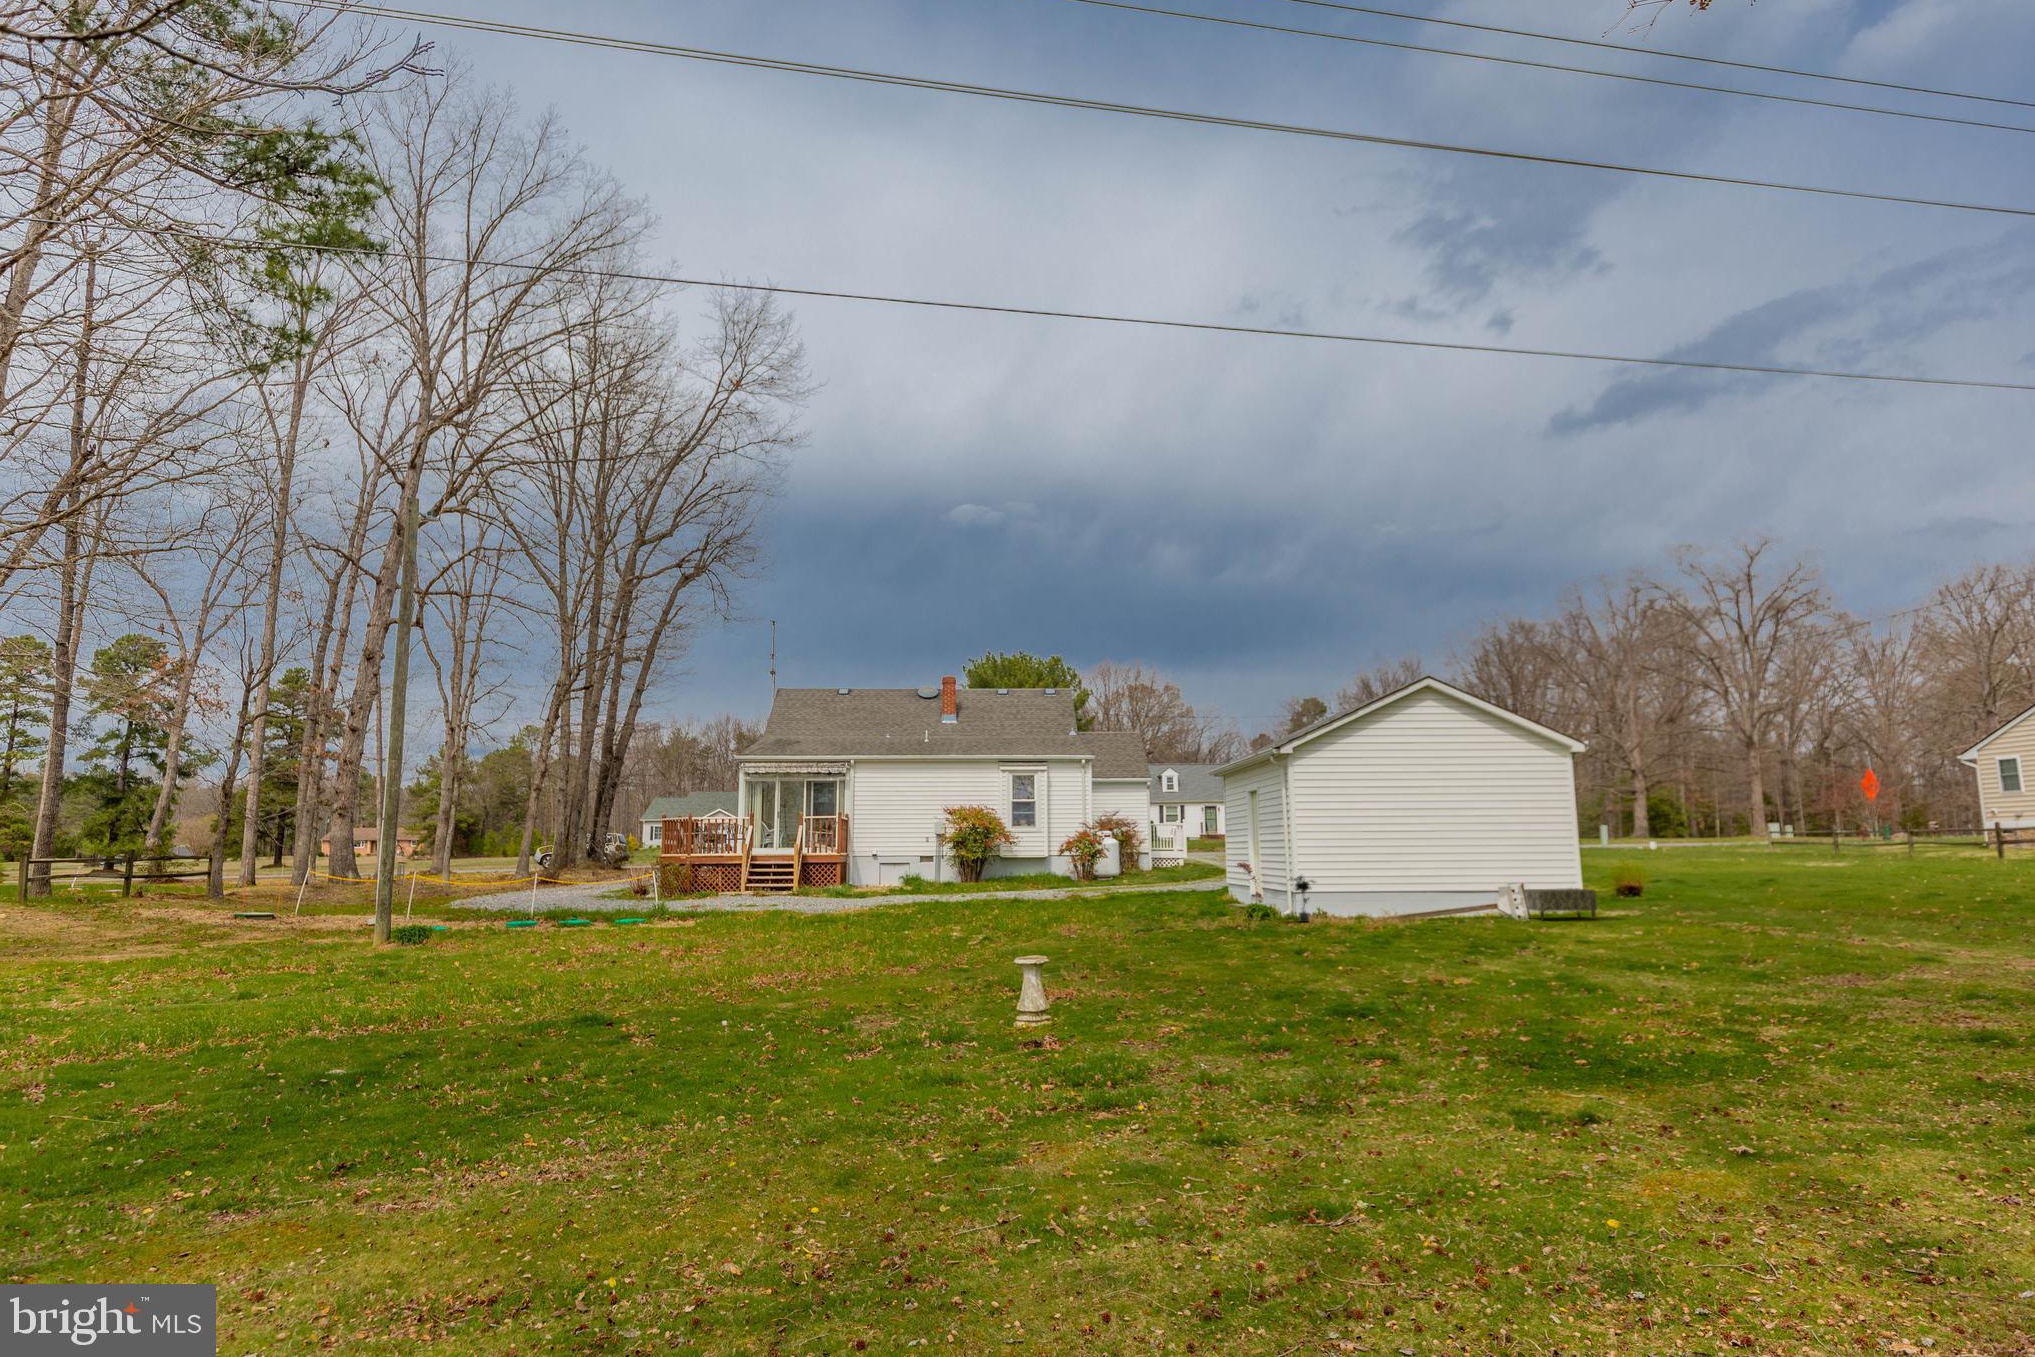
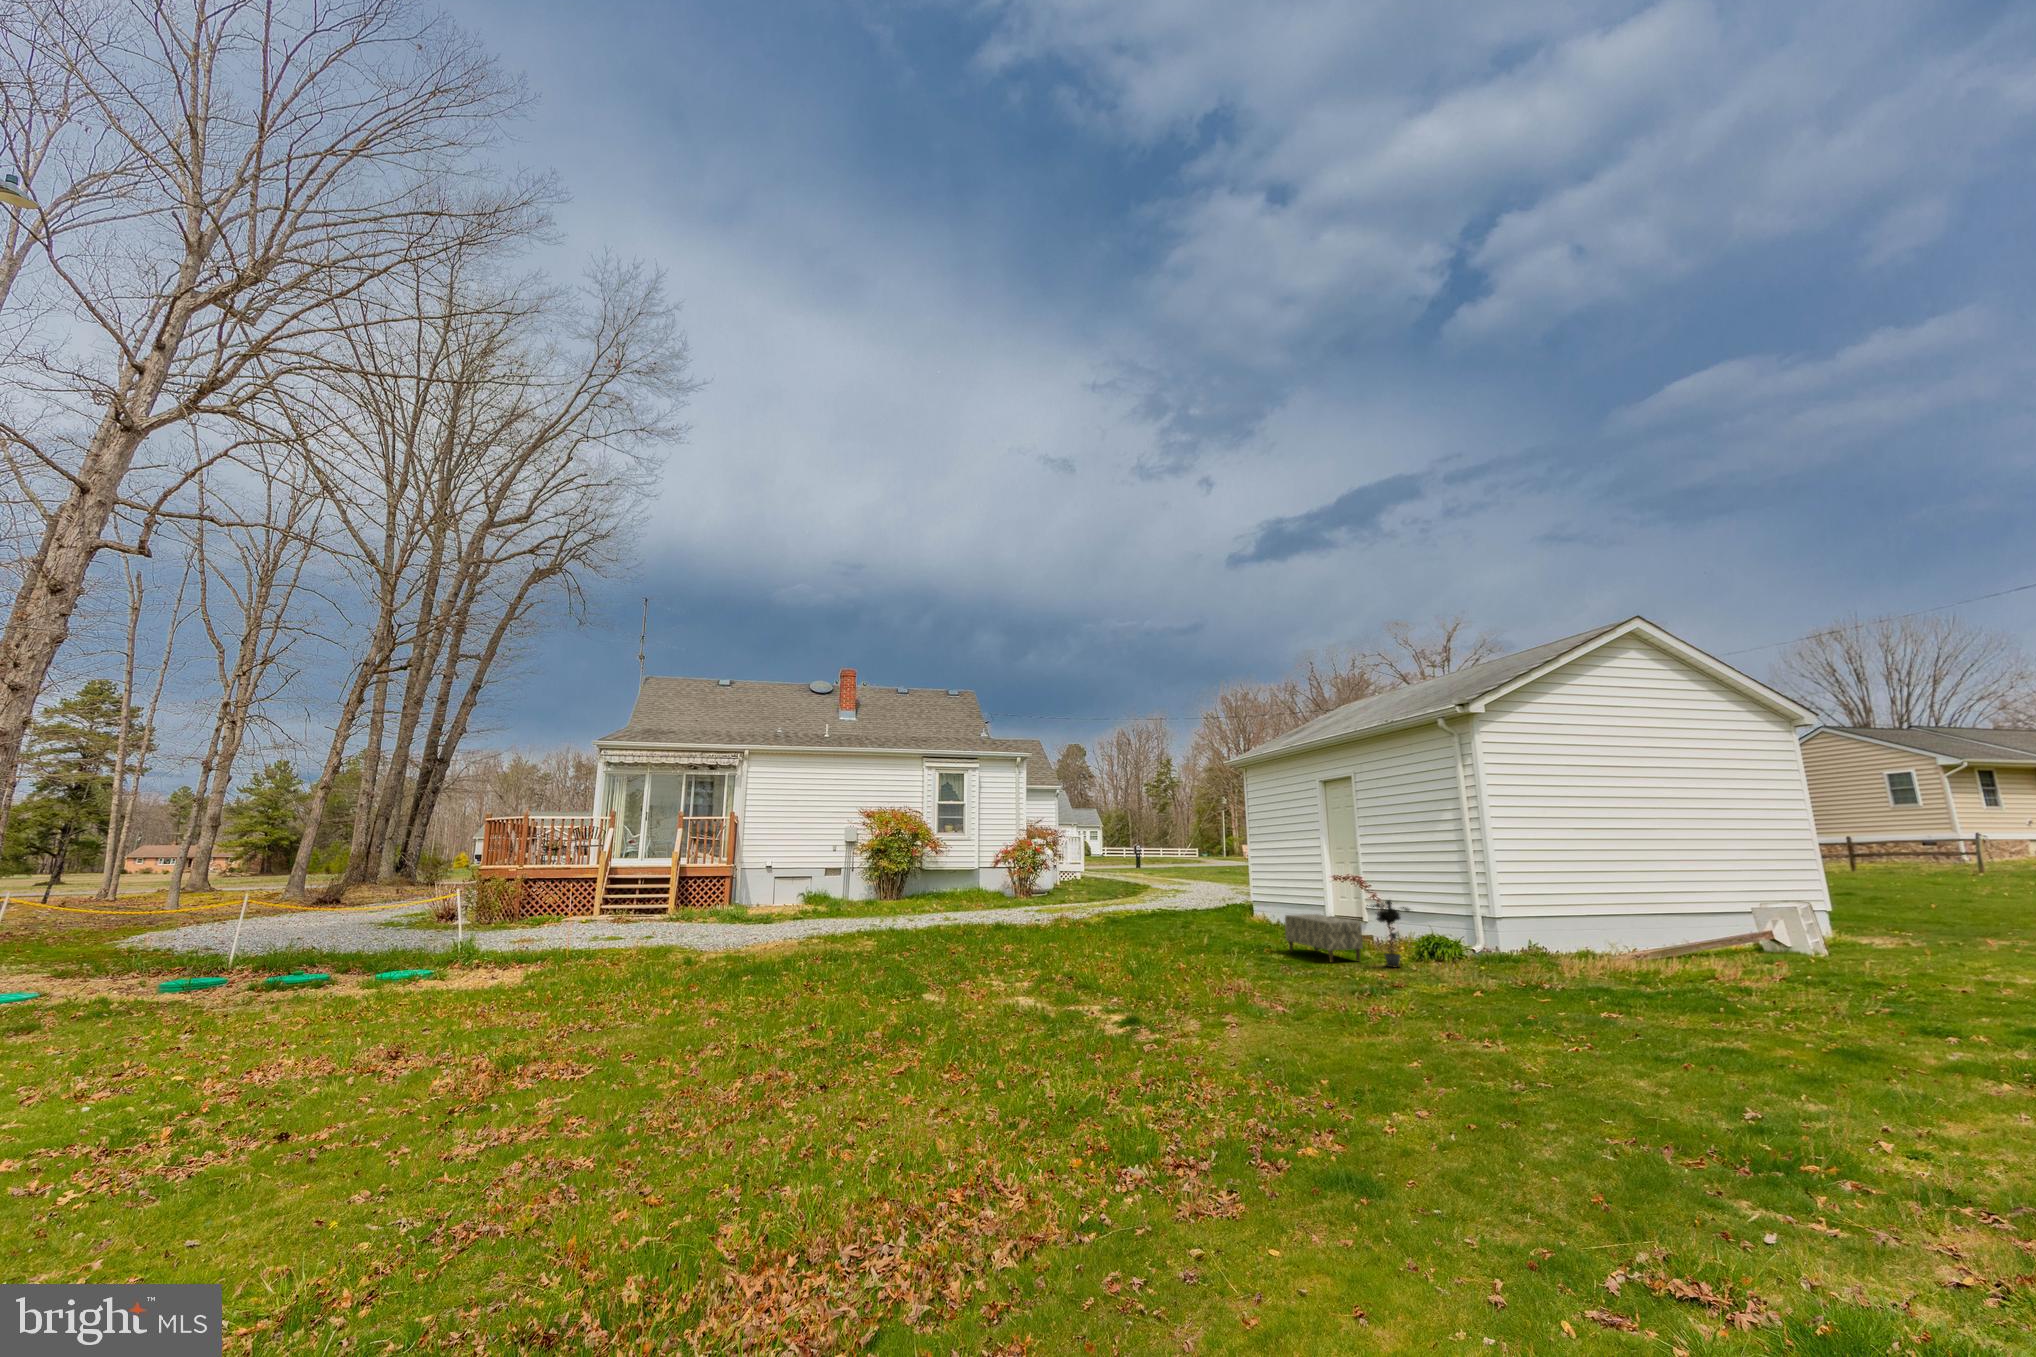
bench: present [1525,888,1597,920] -> present [1285,914,1363,963]

